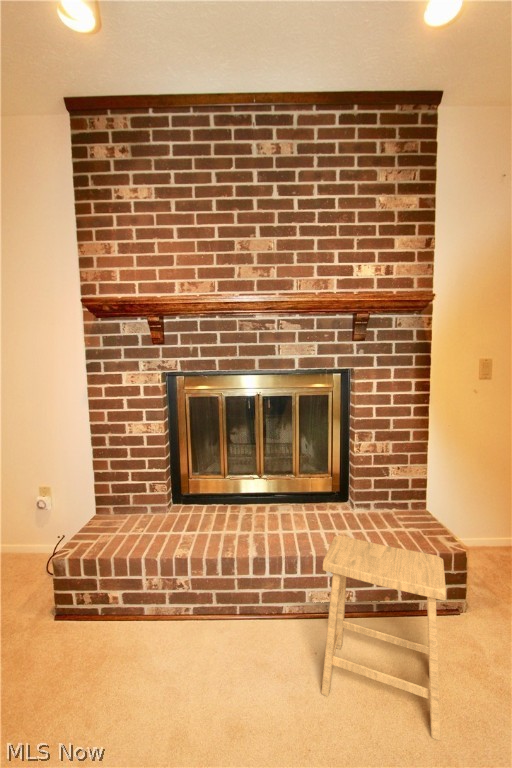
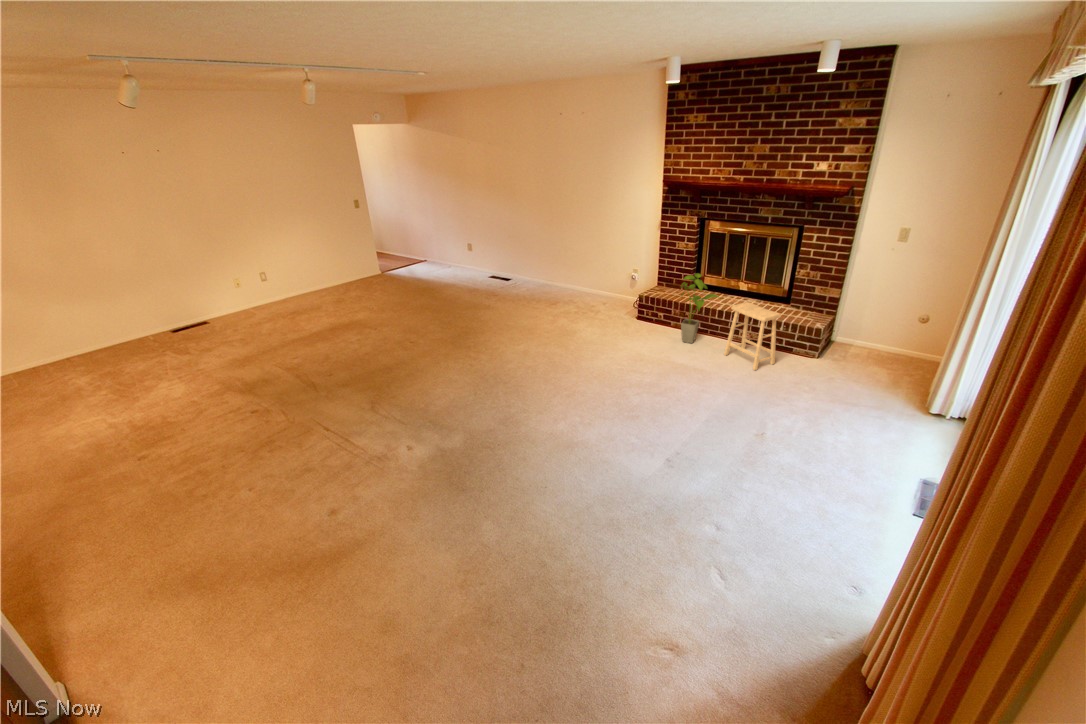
house plant: none [169,491,268,679] -> present [681,273,719,343]

